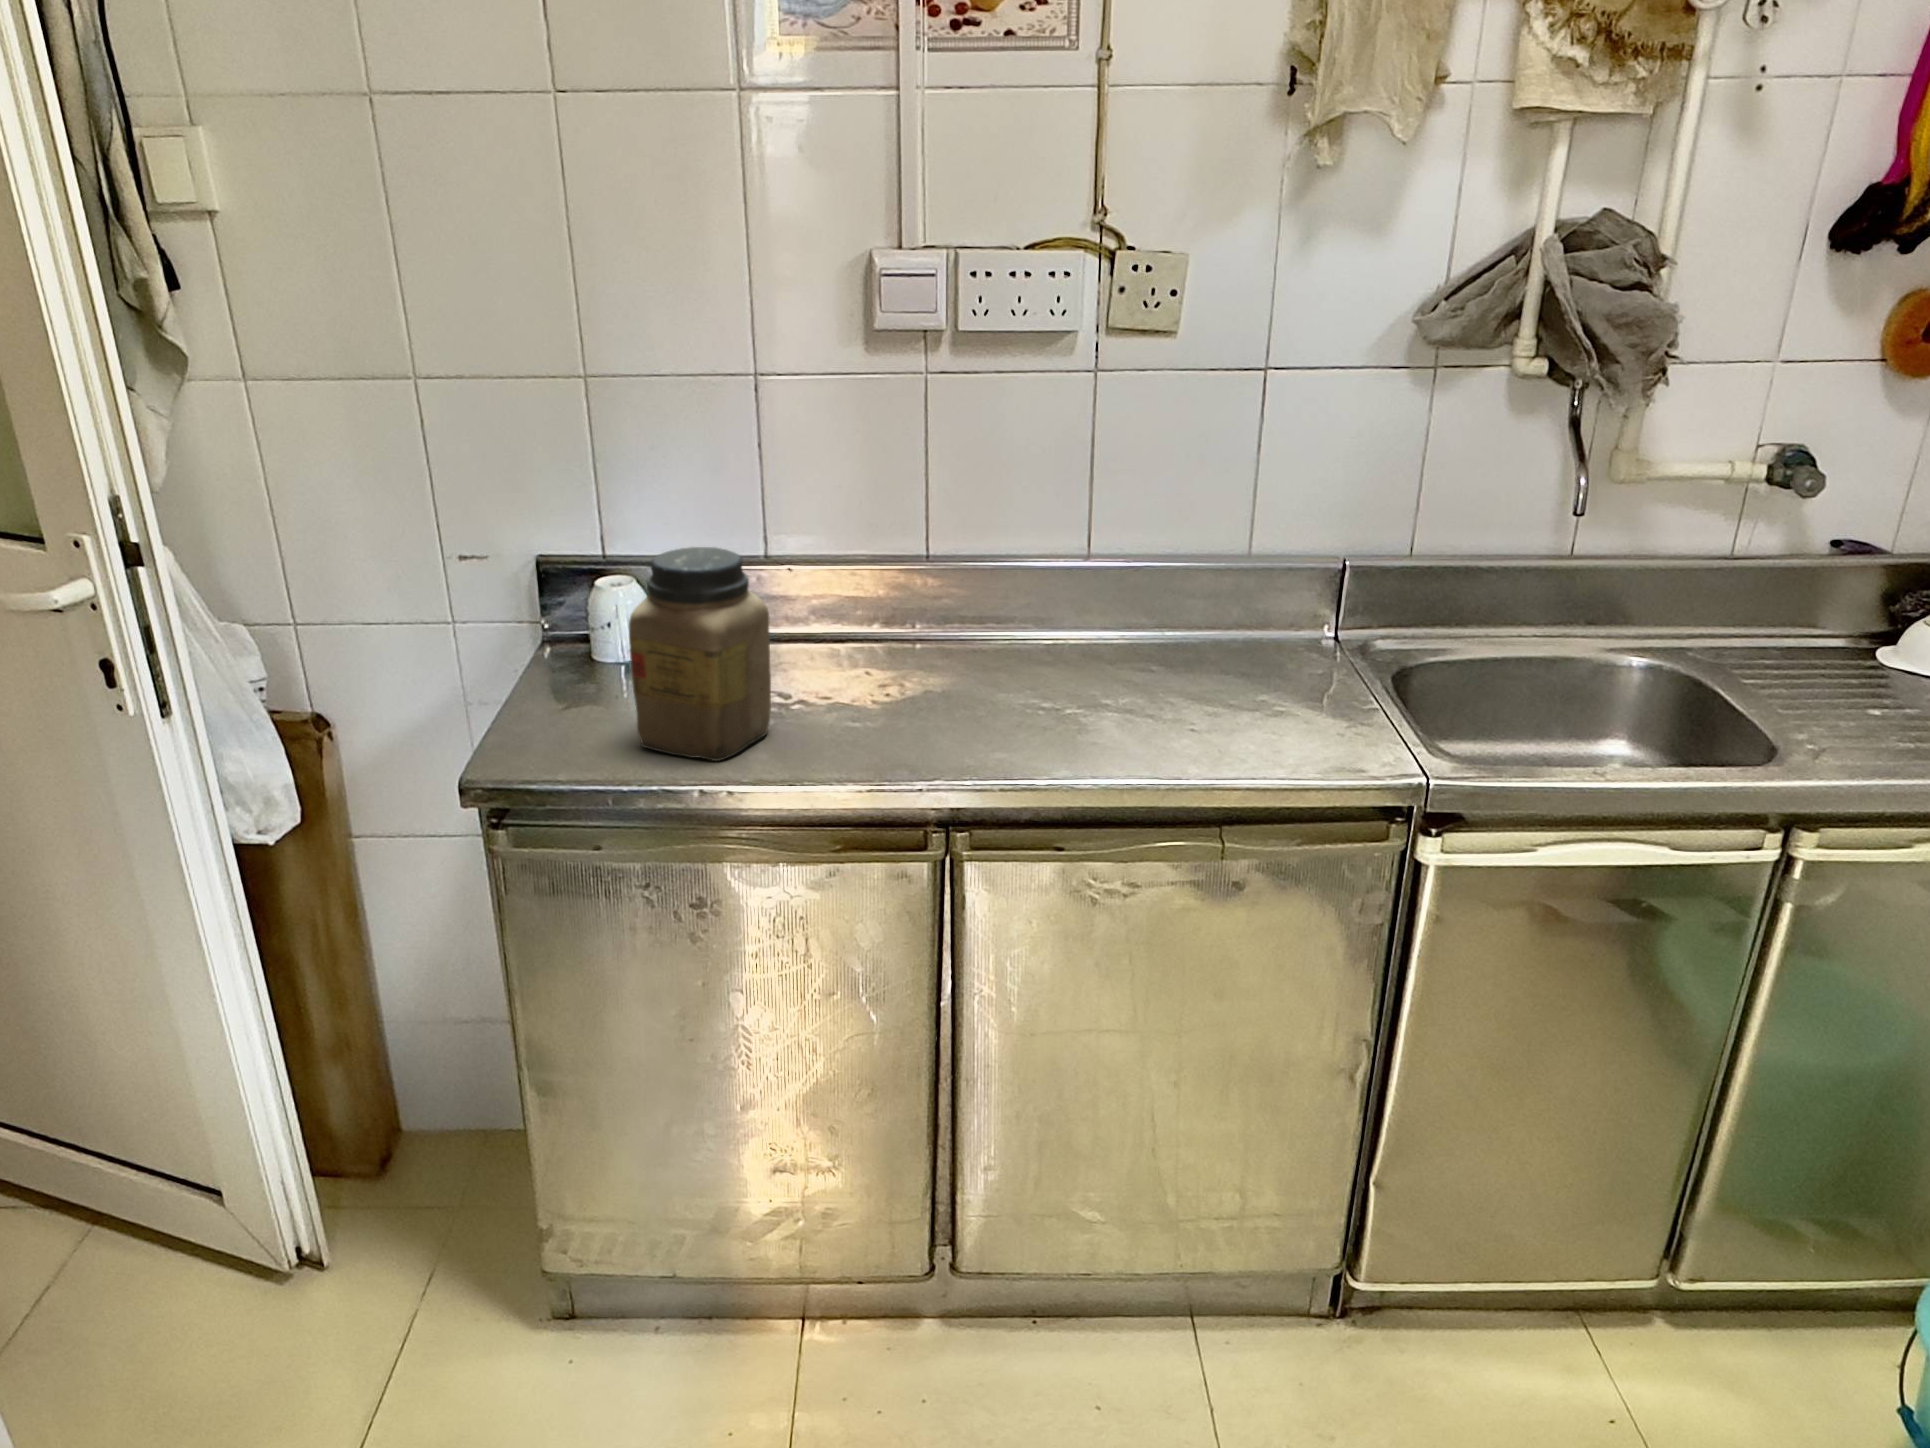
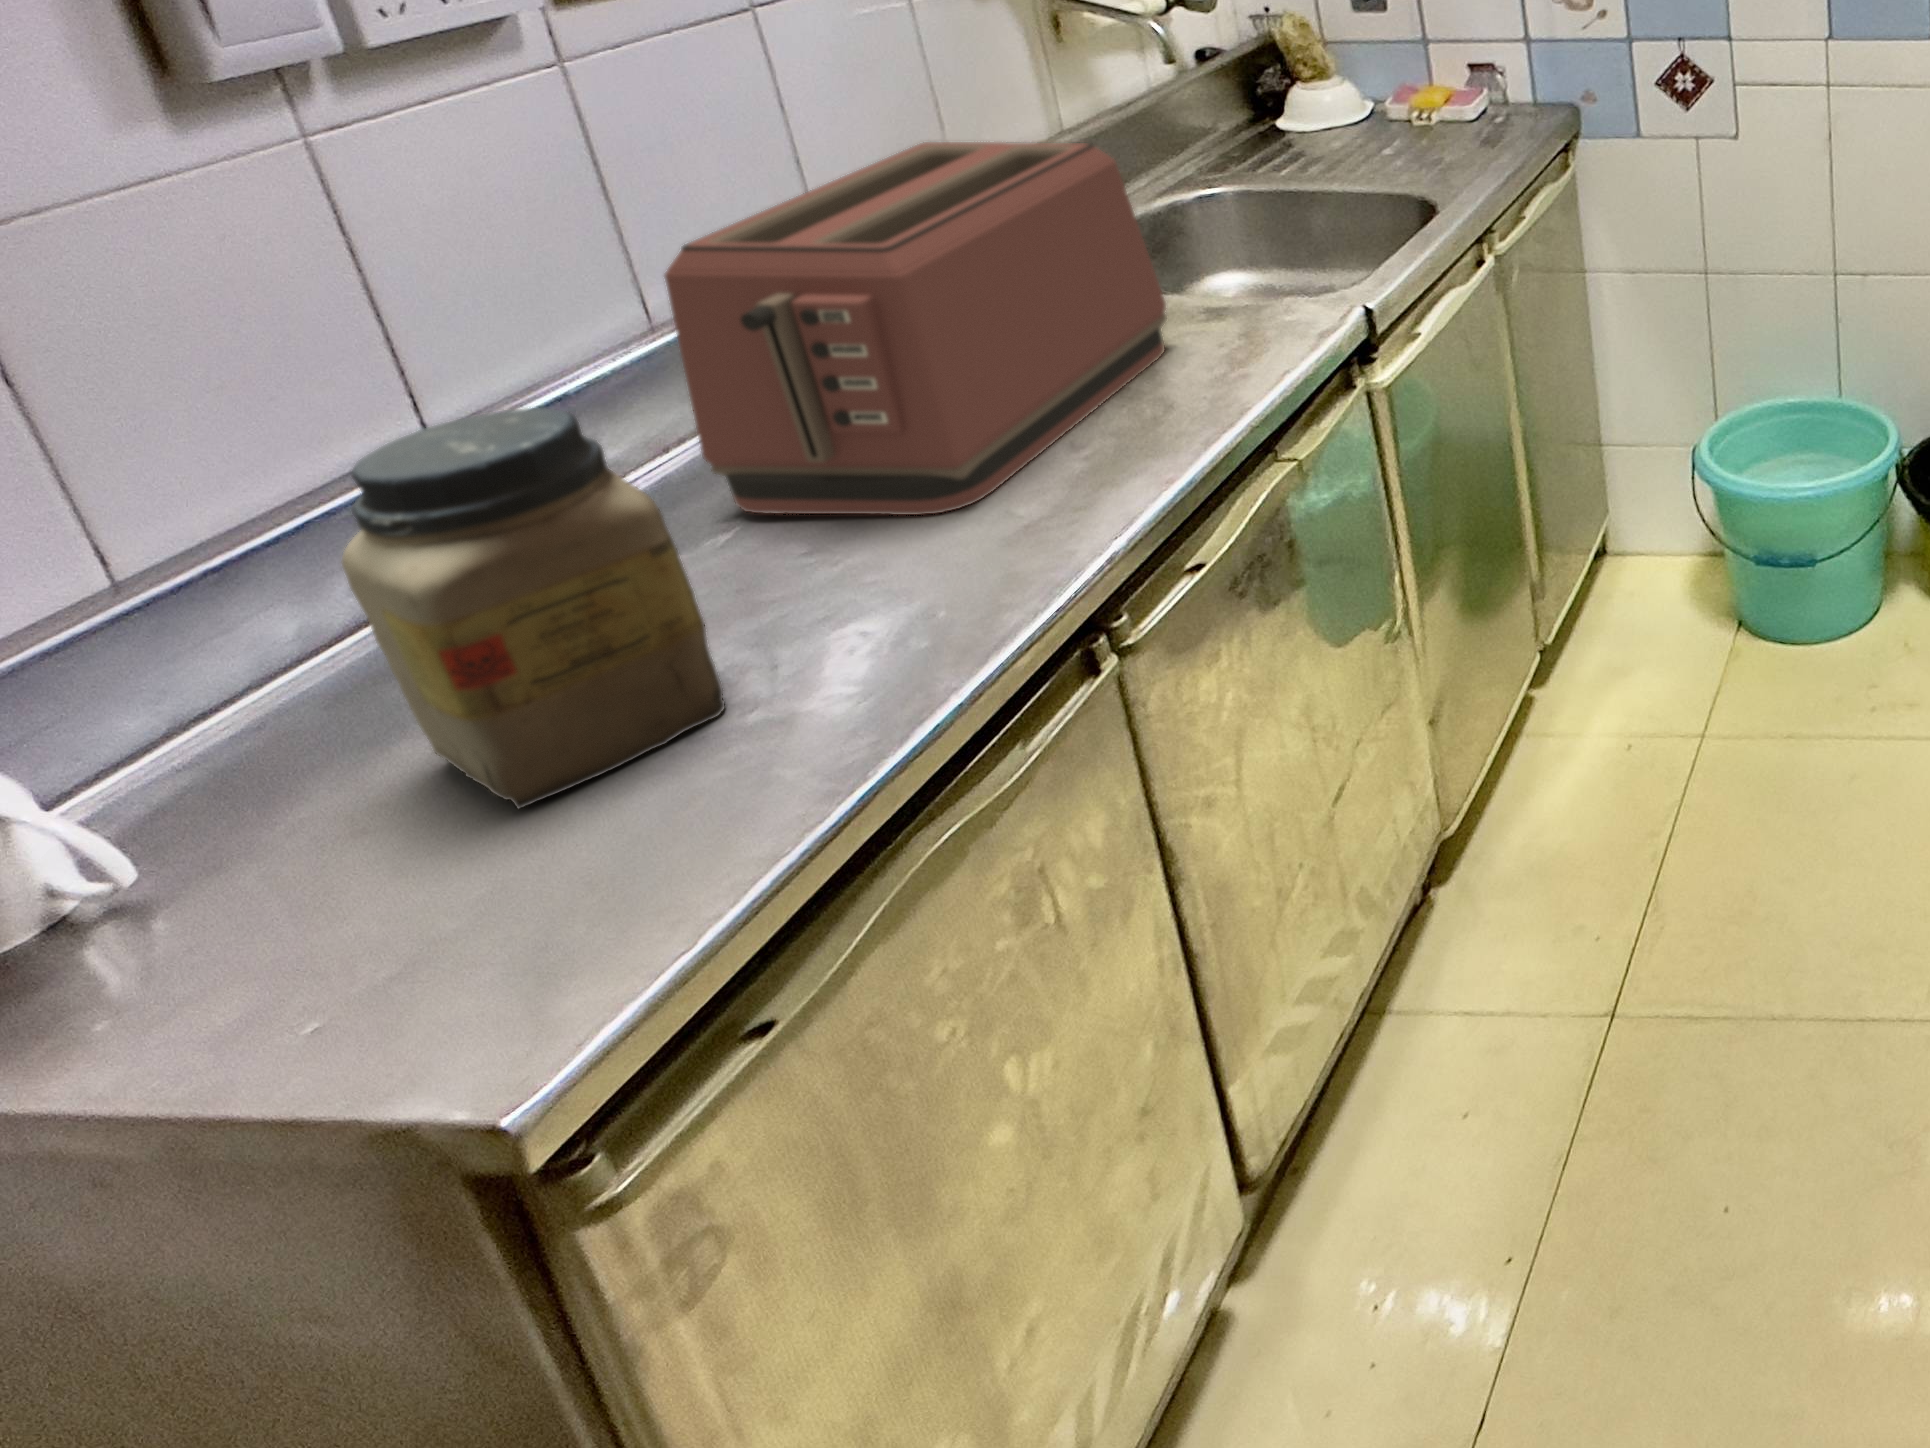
toaster: none [924,507,1255,752] -> present [665,142,1167,515]

